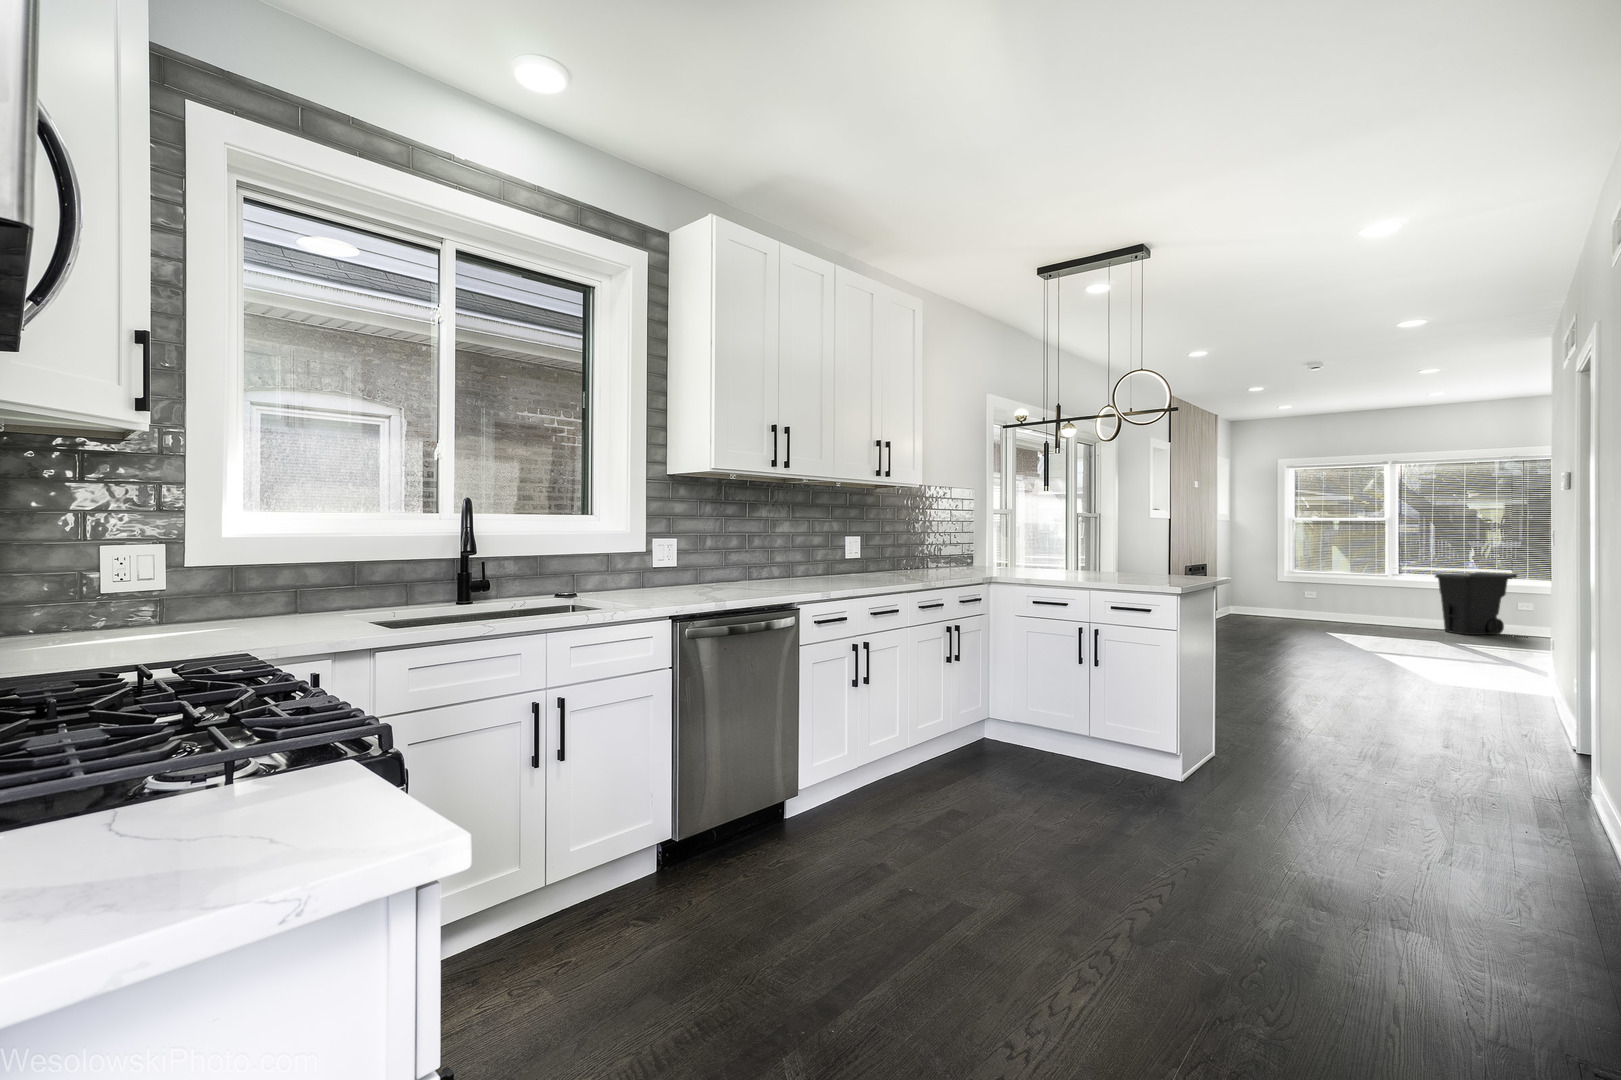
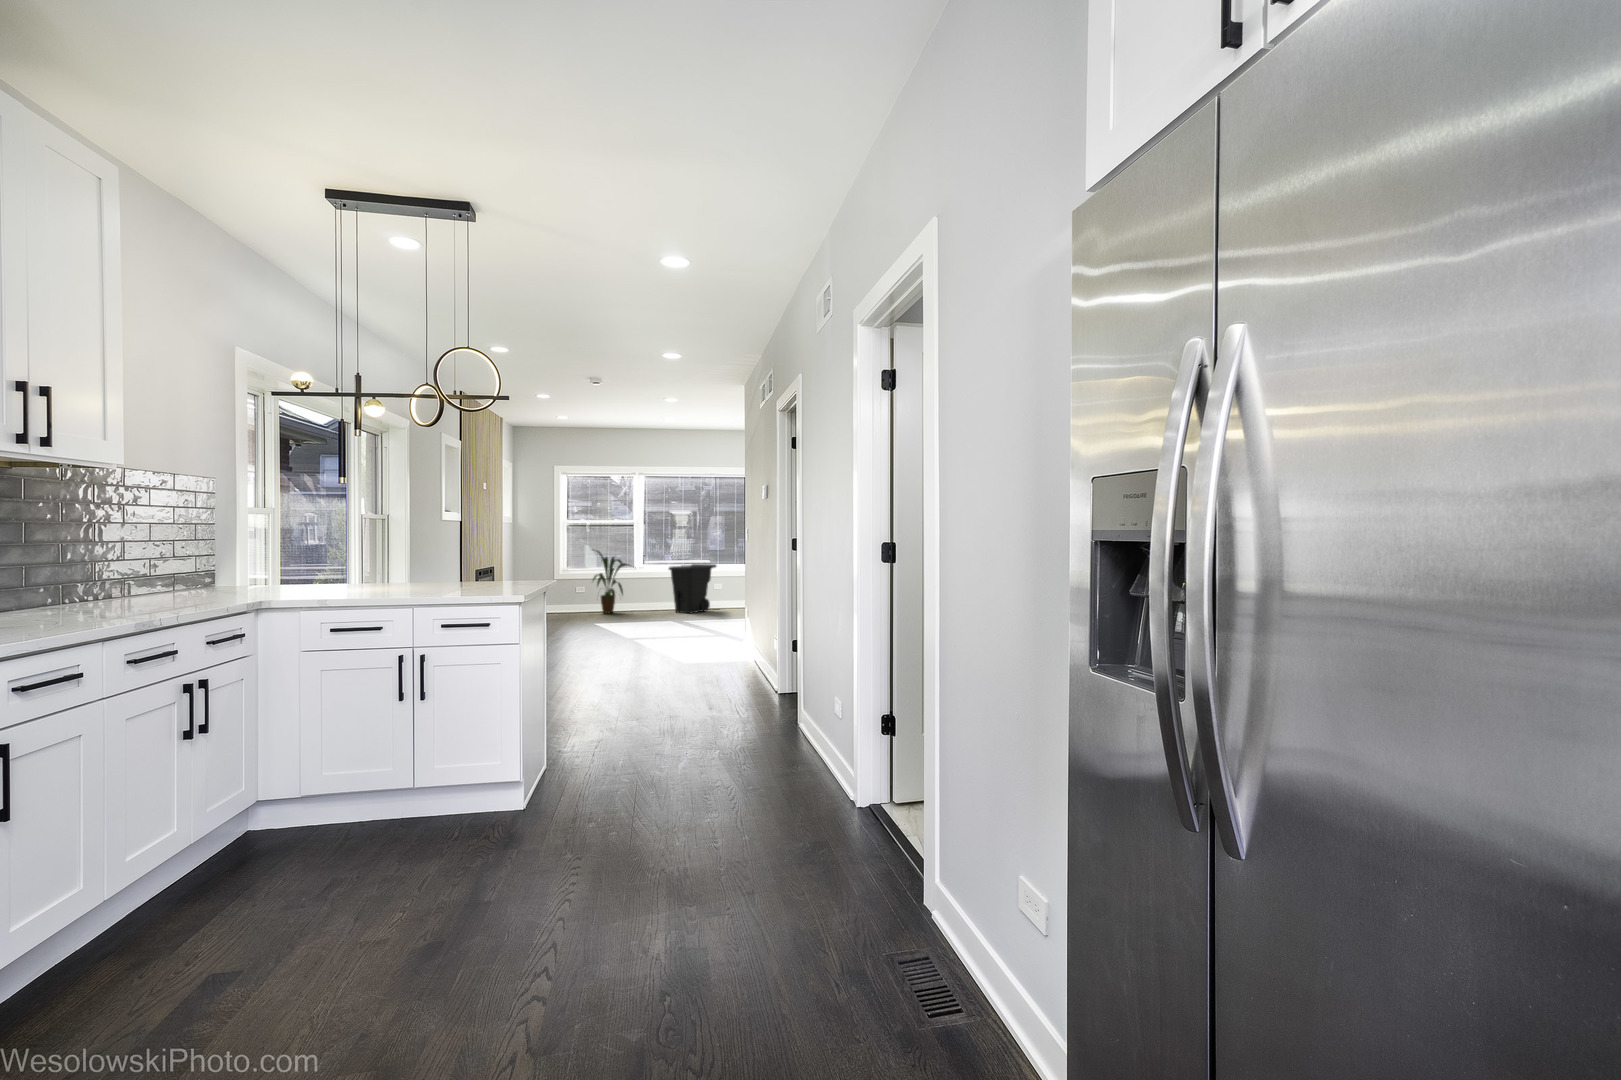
house plant: none [1322,550,1387,624] -> present [593,551,634,613]

